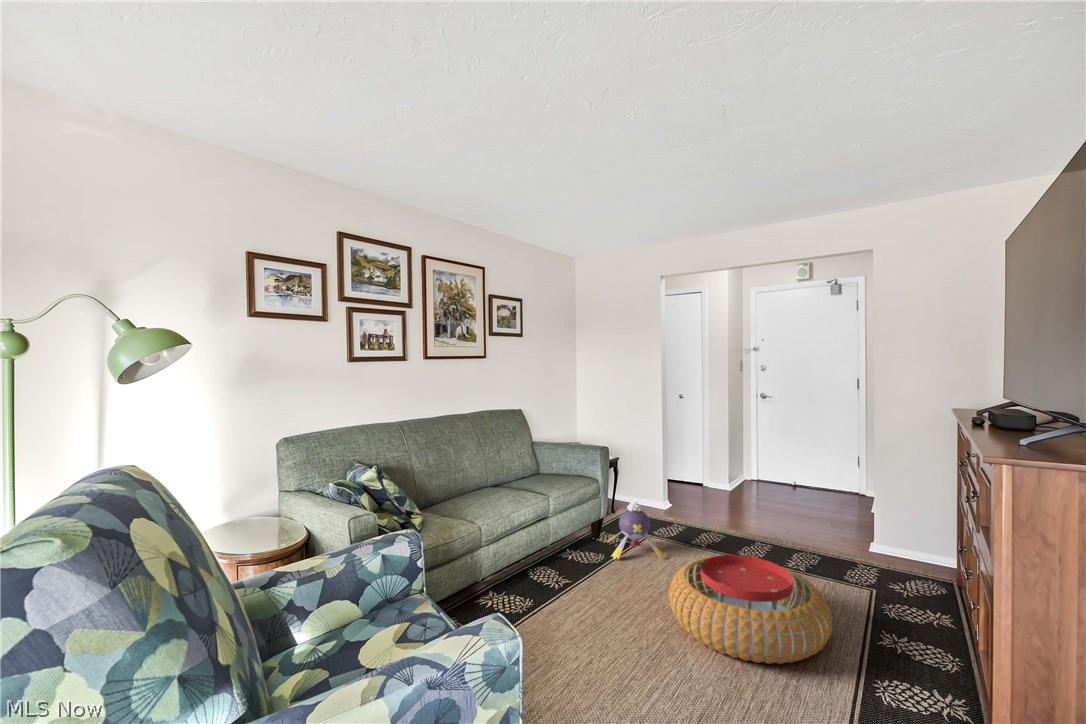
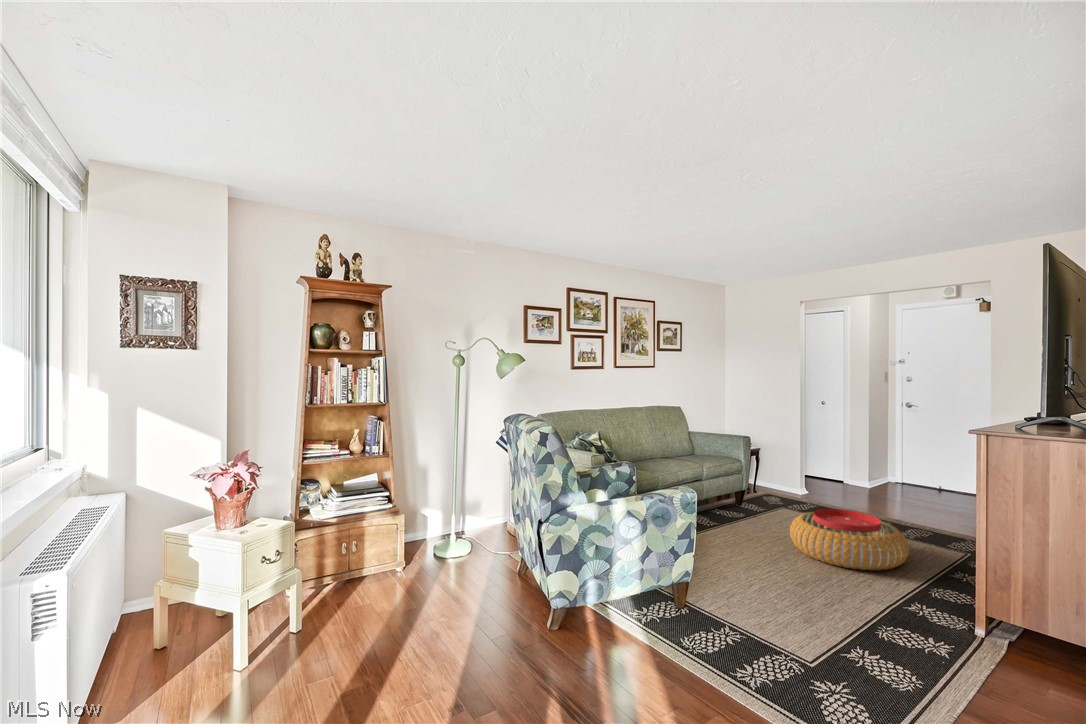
plush toy: present [607,502,665,559] -> none [747,477,794,520]

